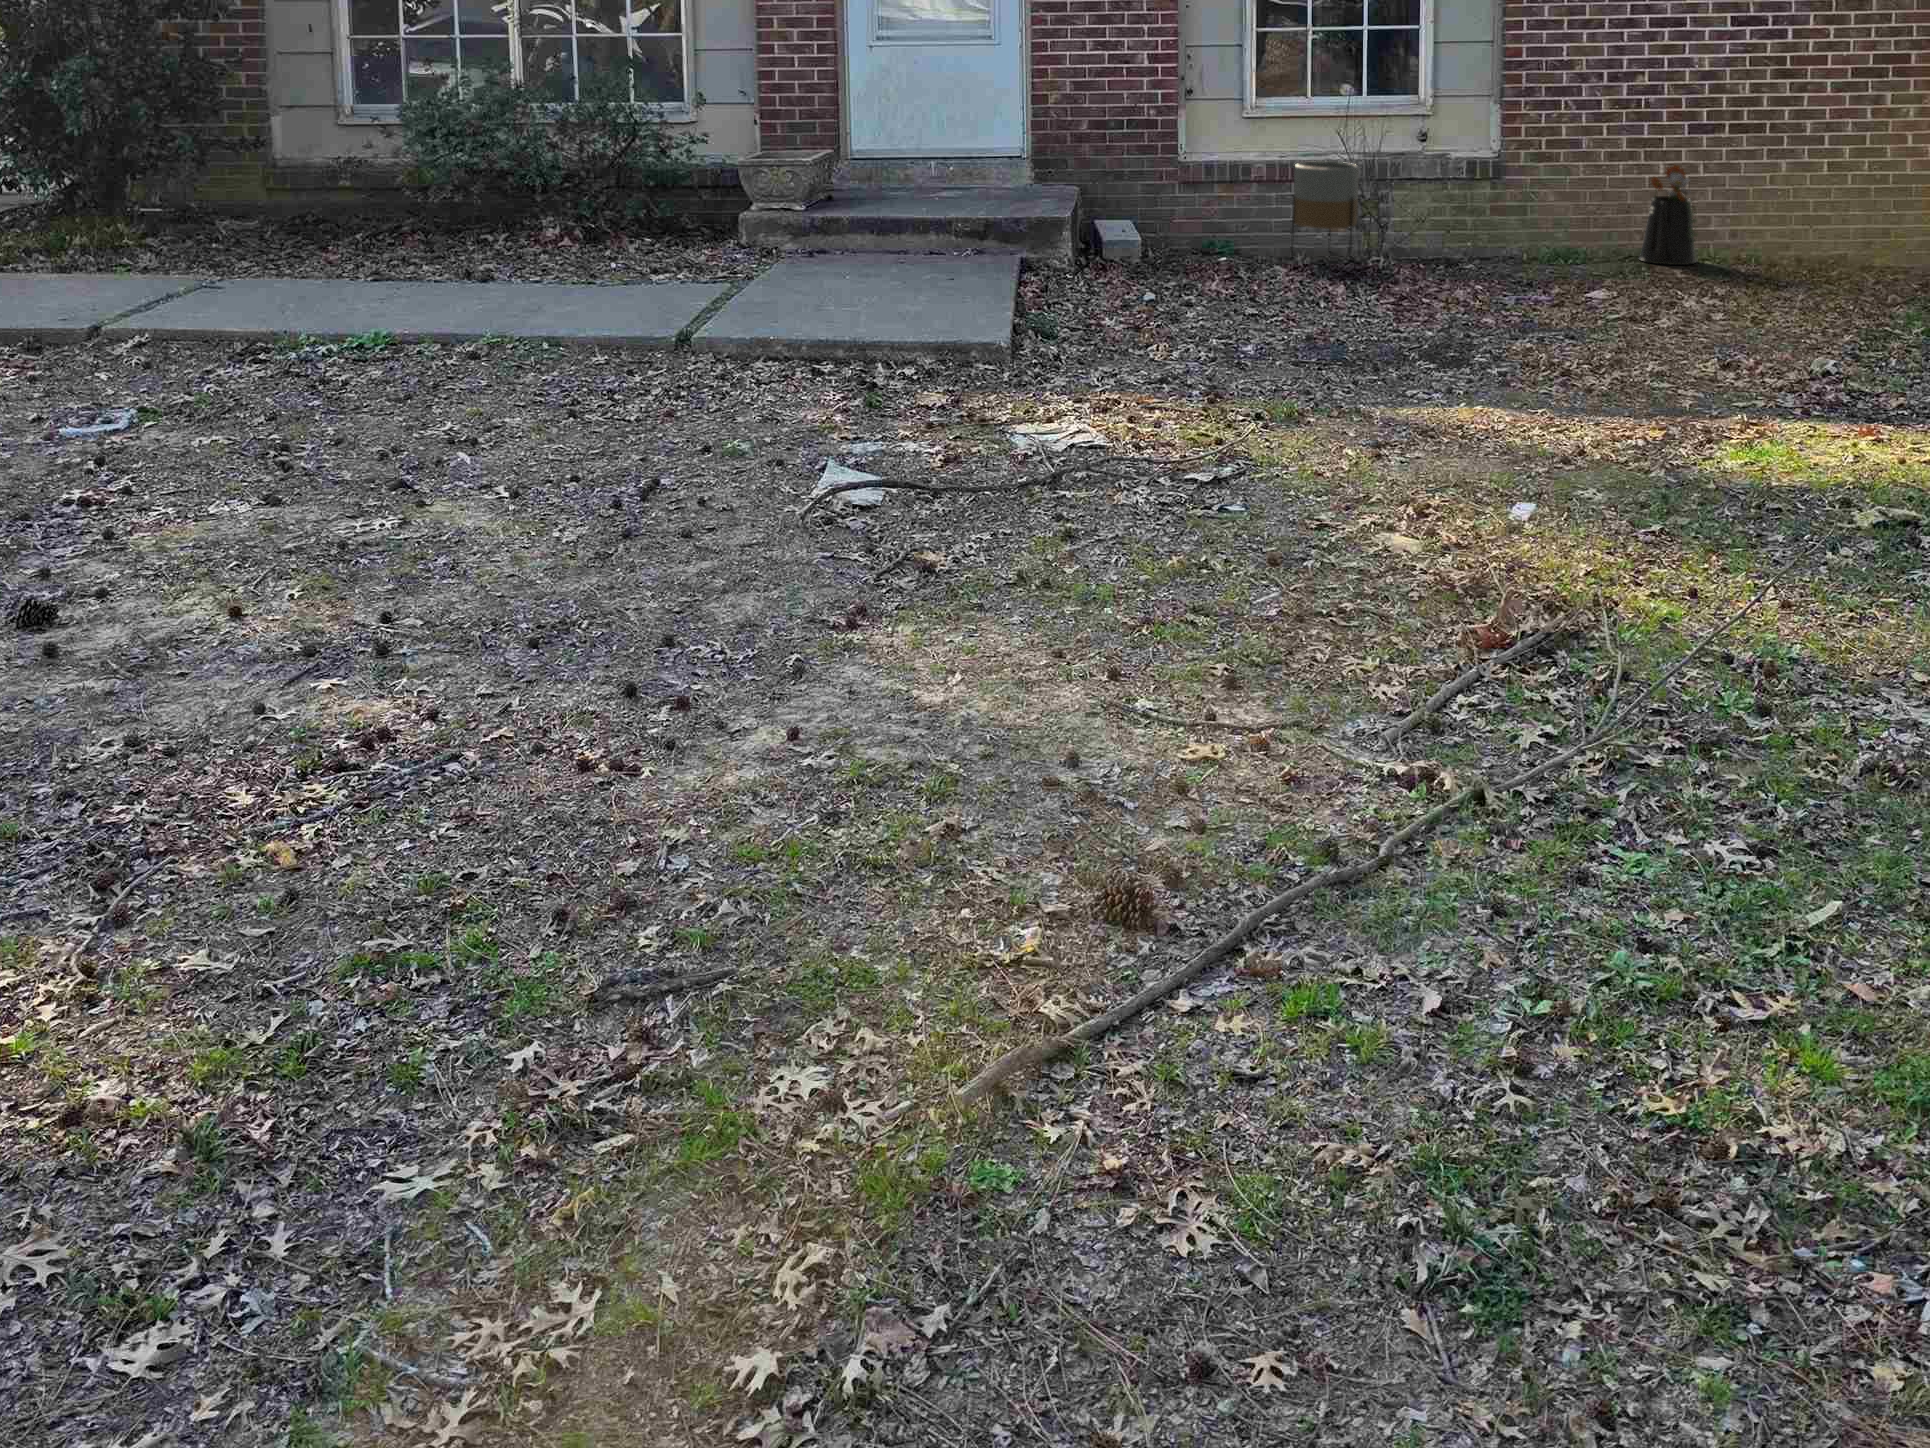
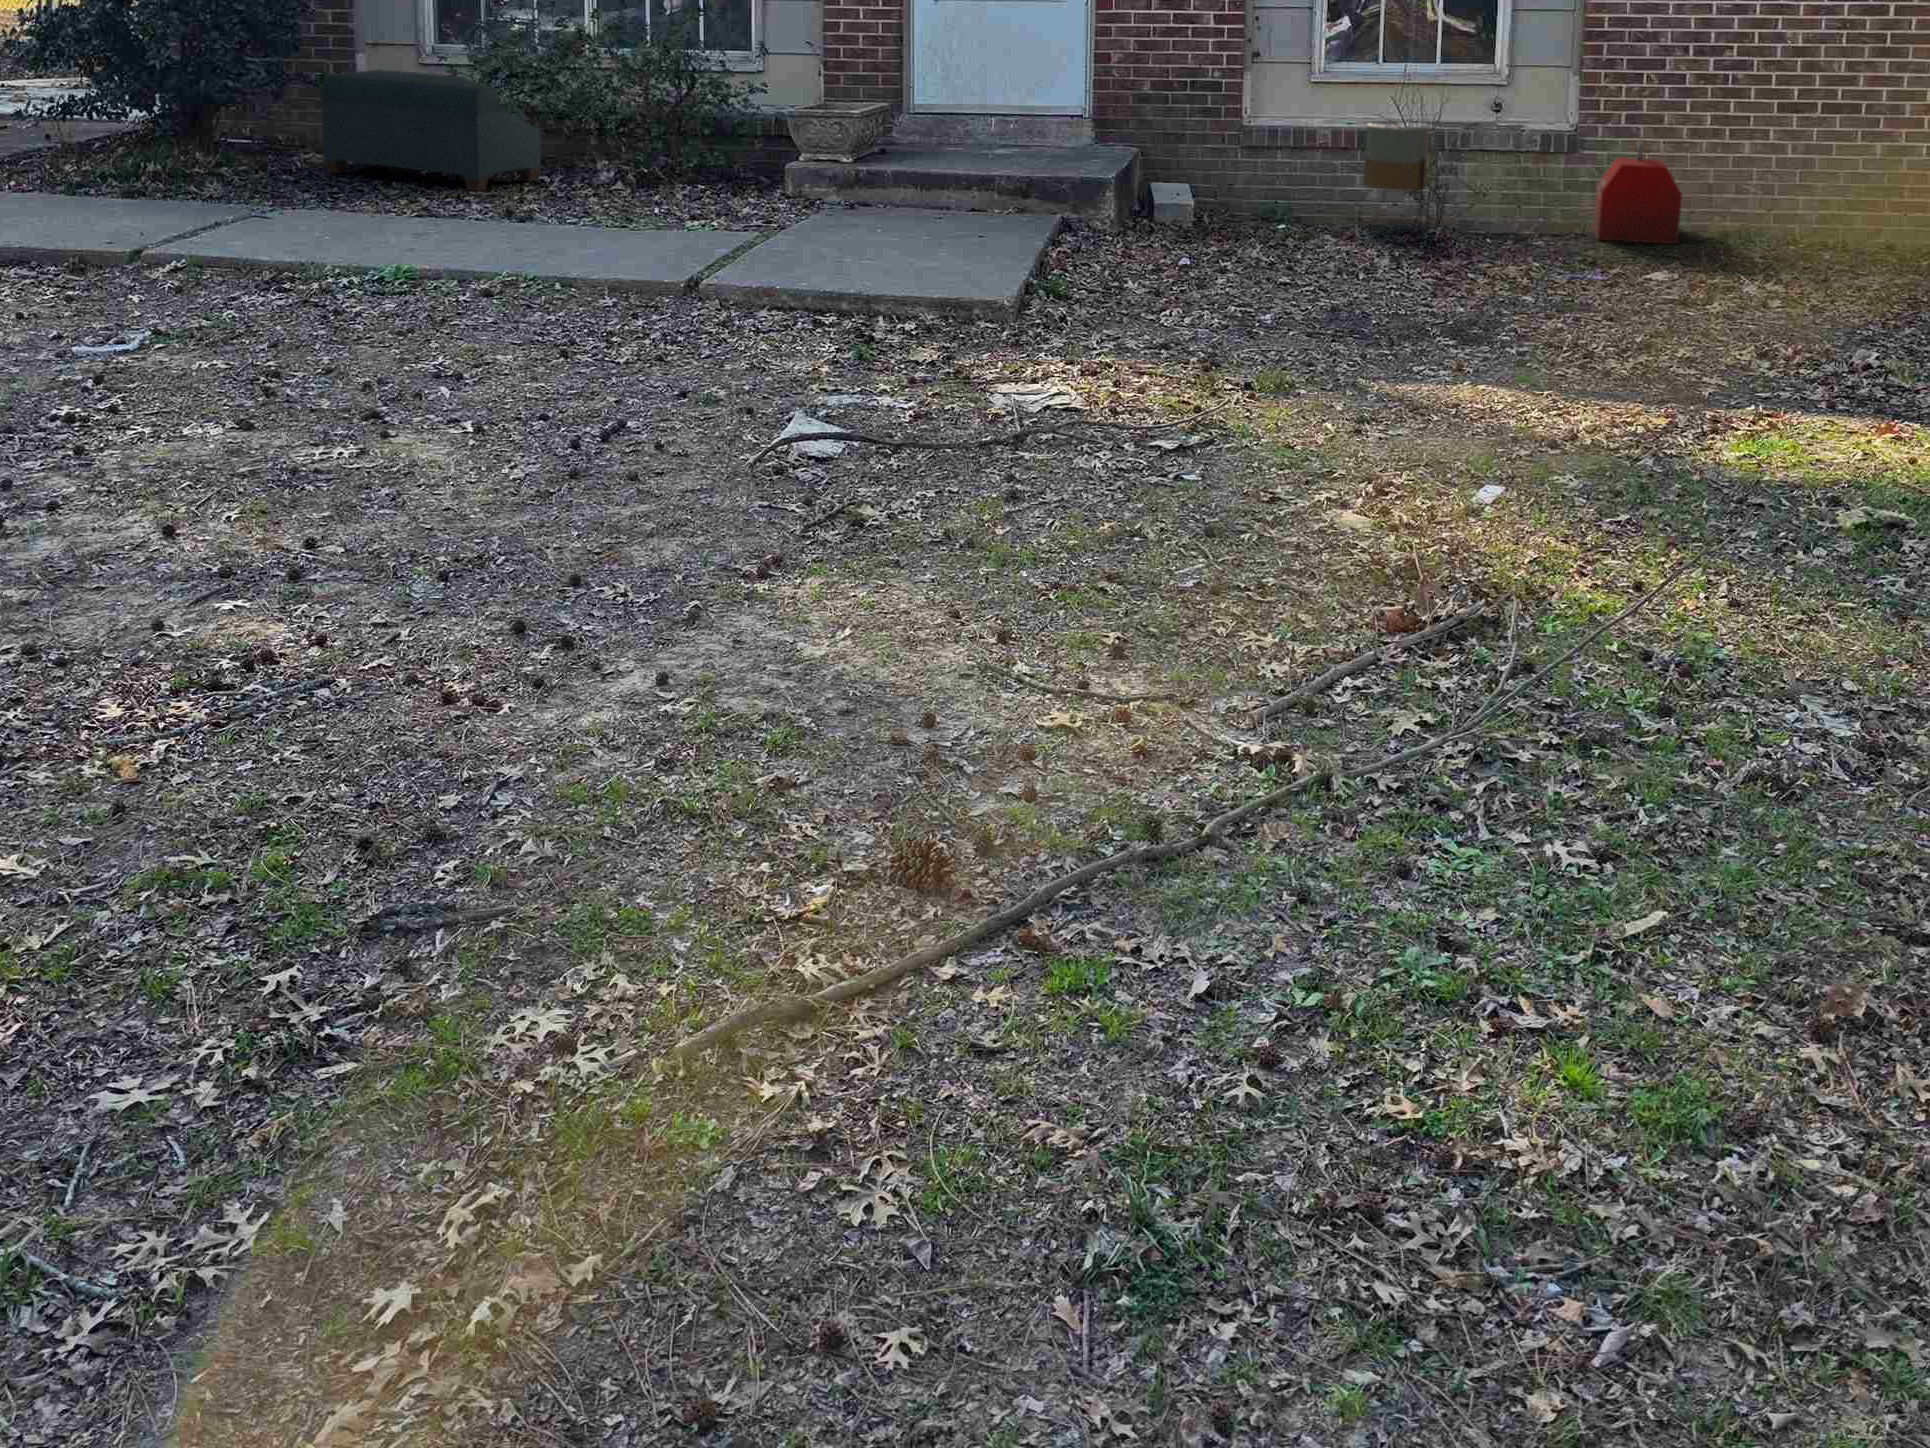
bench: none [254,138,484,256] -> present [320,70,541,191]
watering can: present [1639,165,1697,265] -> none [1732,132,1798,241]
toolbox: none [1504,173,1597,271] -> present [1590,142,1682,244]

